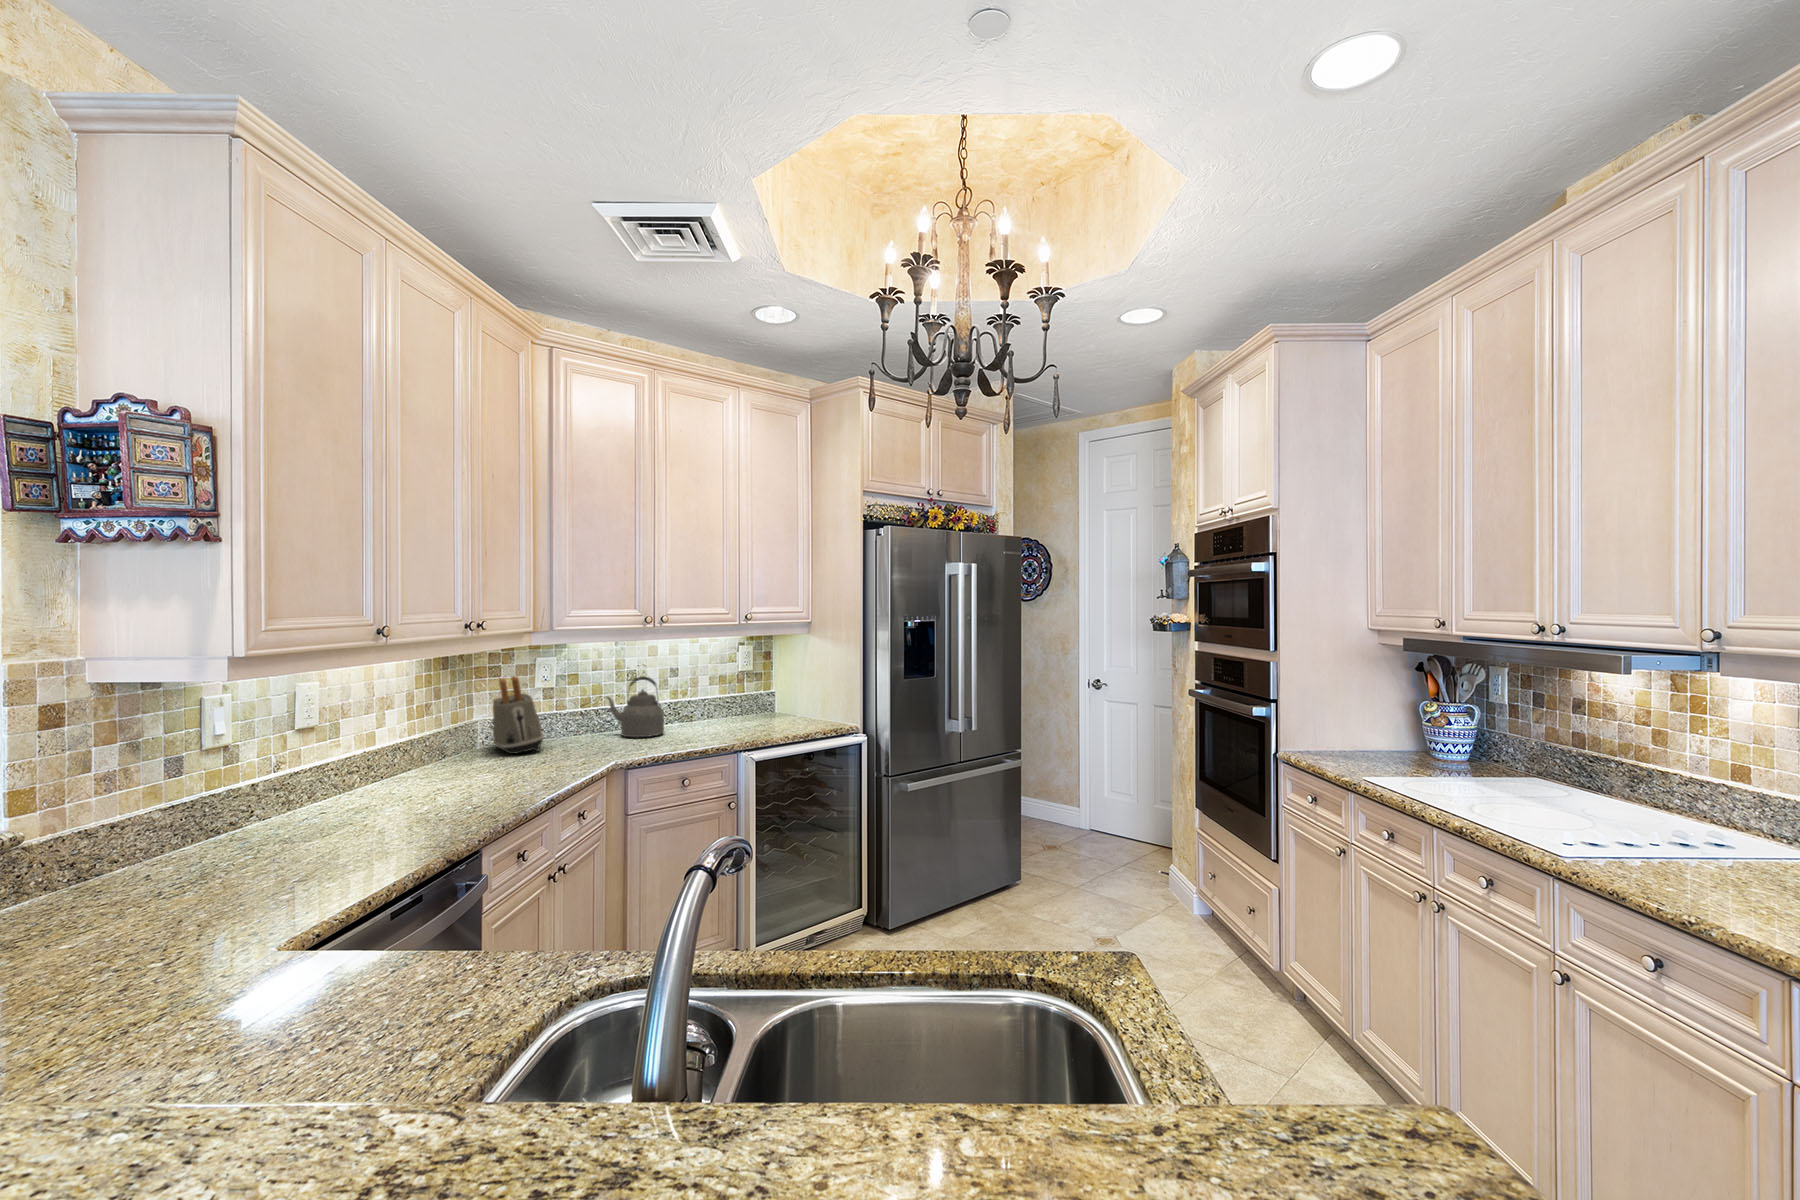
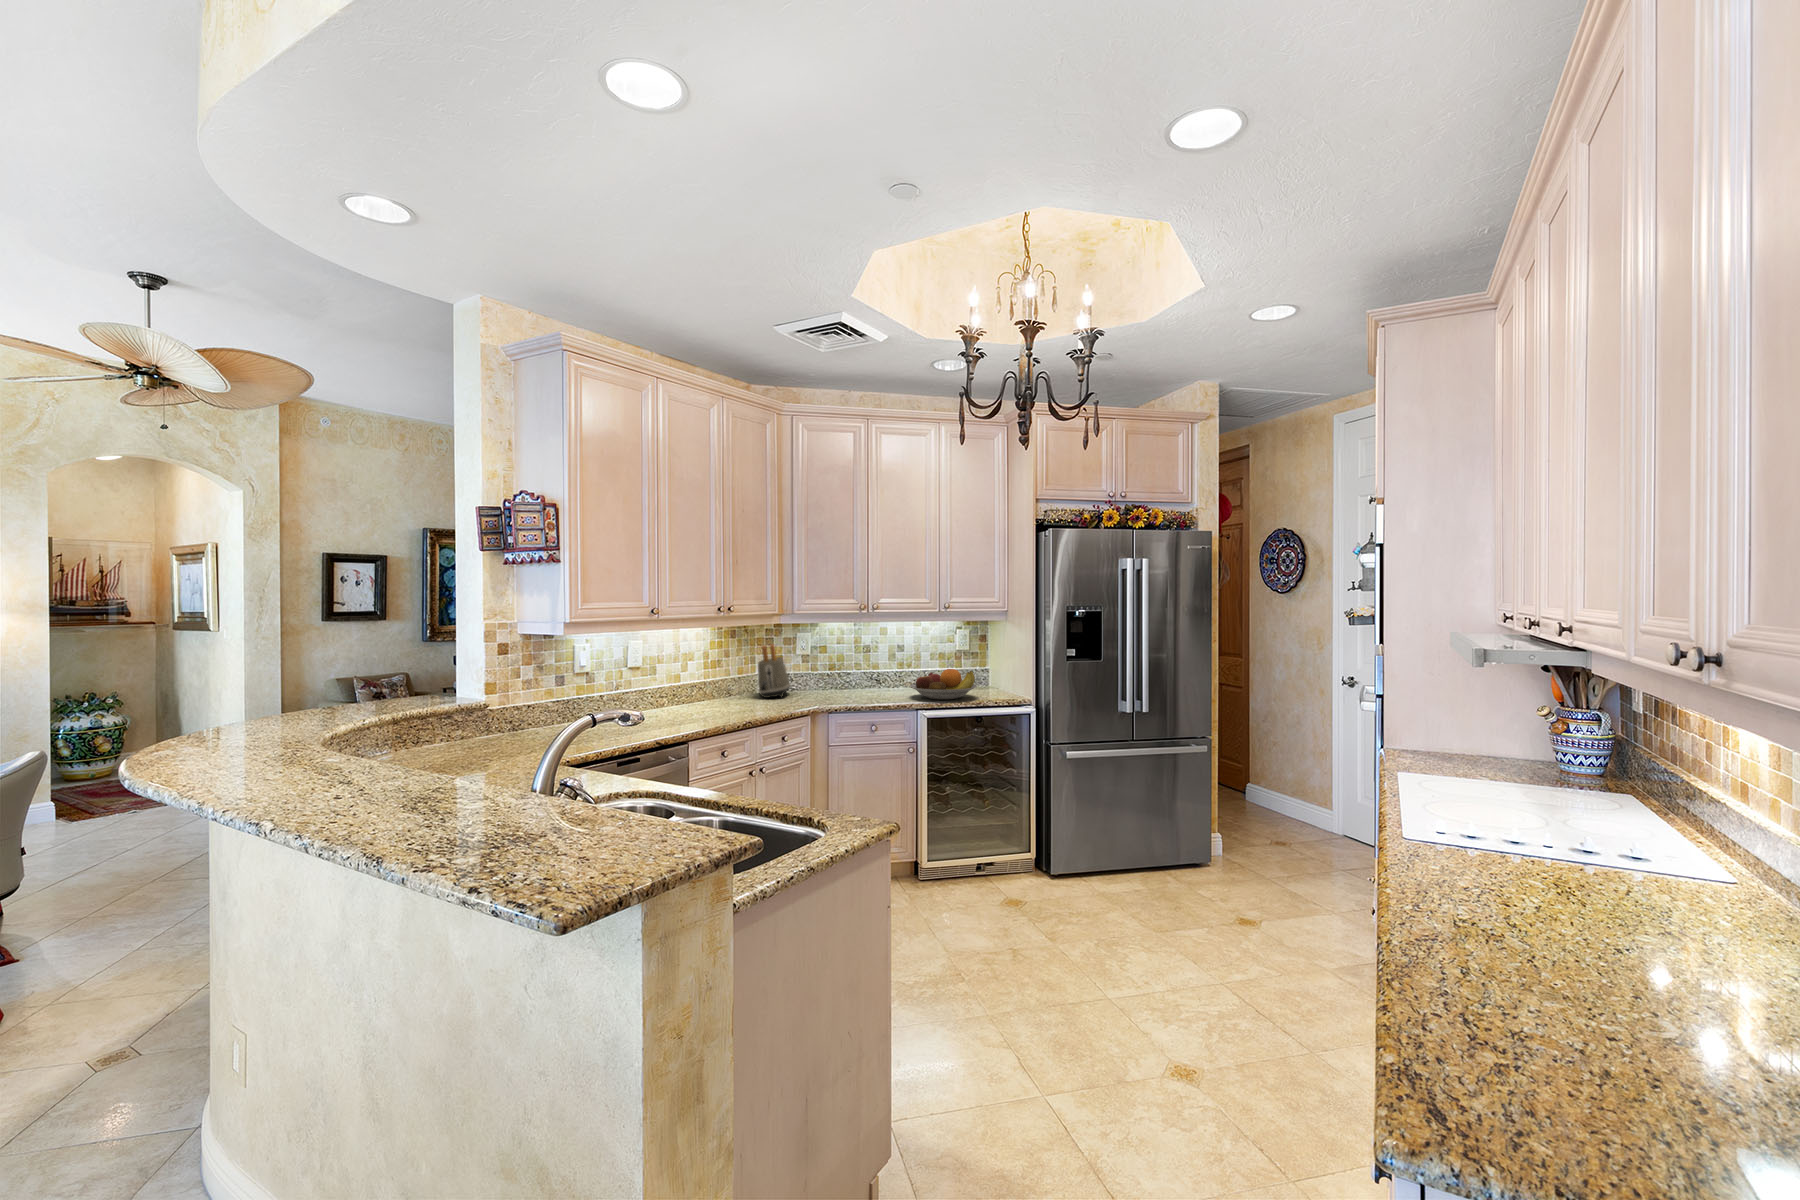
kettle: present [606,676,664,737] -> none [838,649,879,695]
fruit bowl: none [710,696,794,734] -> present [909,669,977,700]

